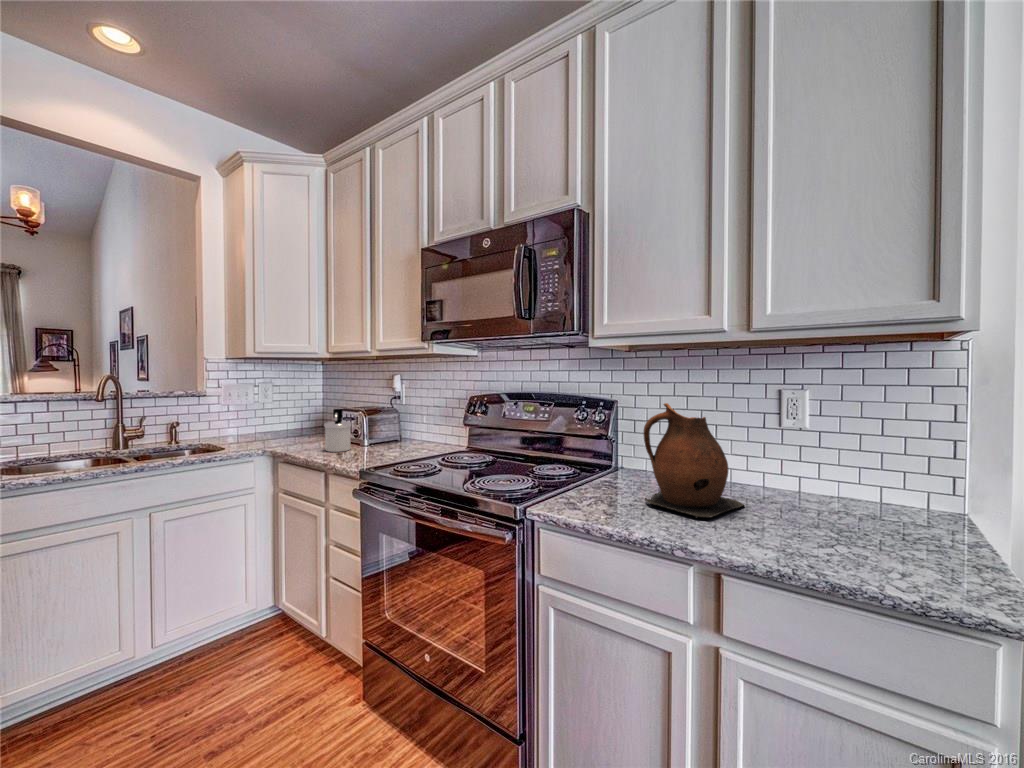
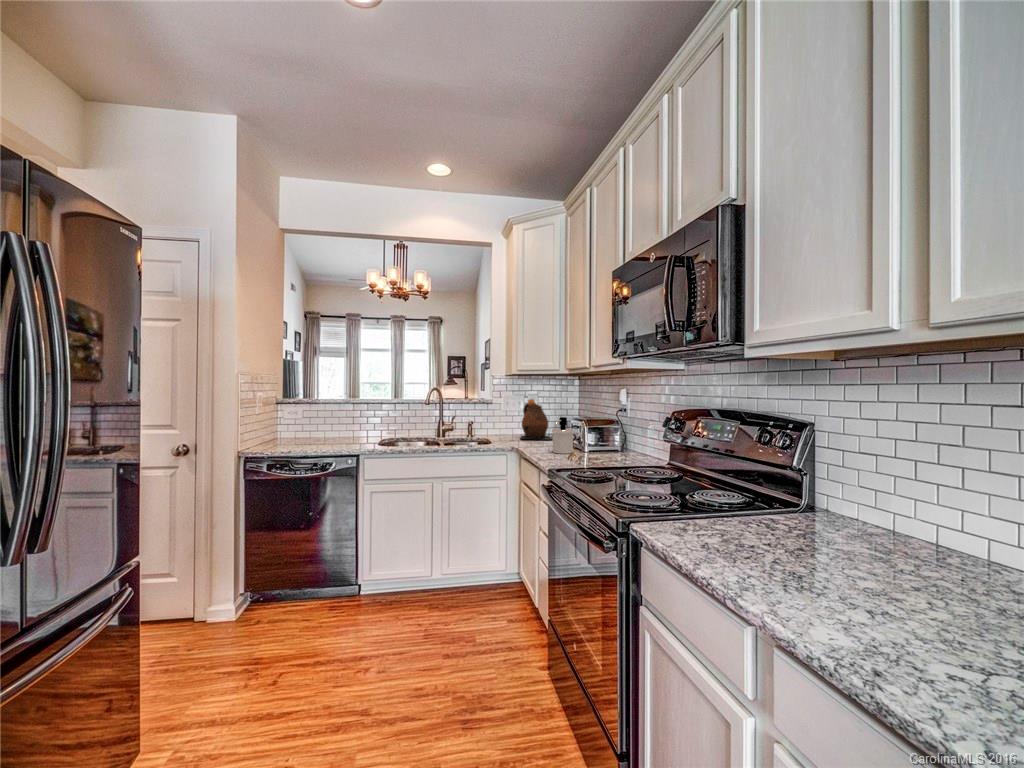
ceramic pitcher: present [644,403,744,518] -> present [520,399,552,440]

